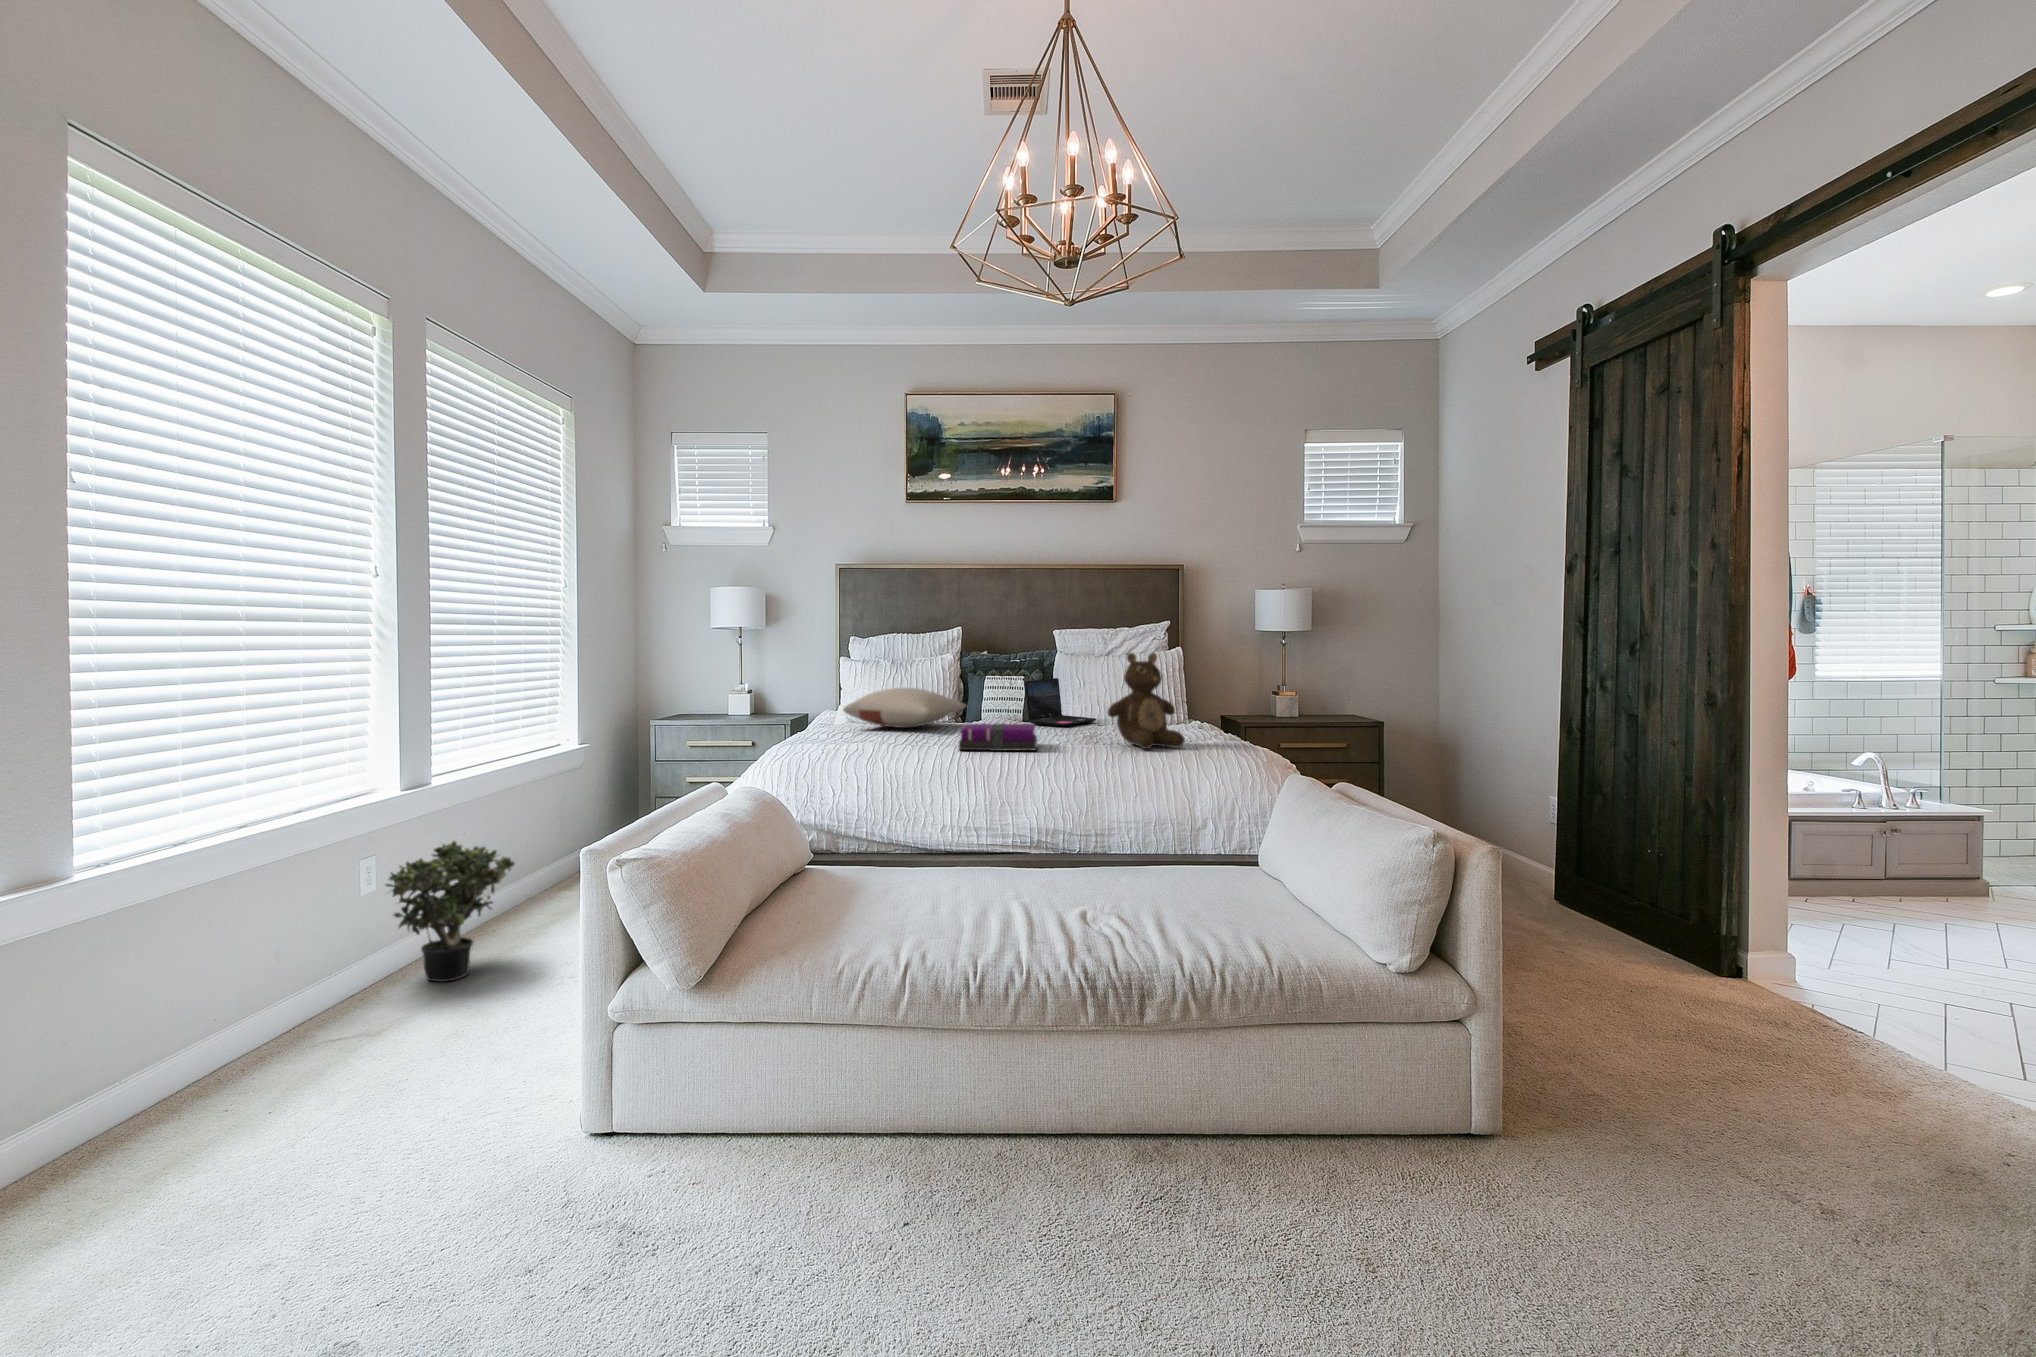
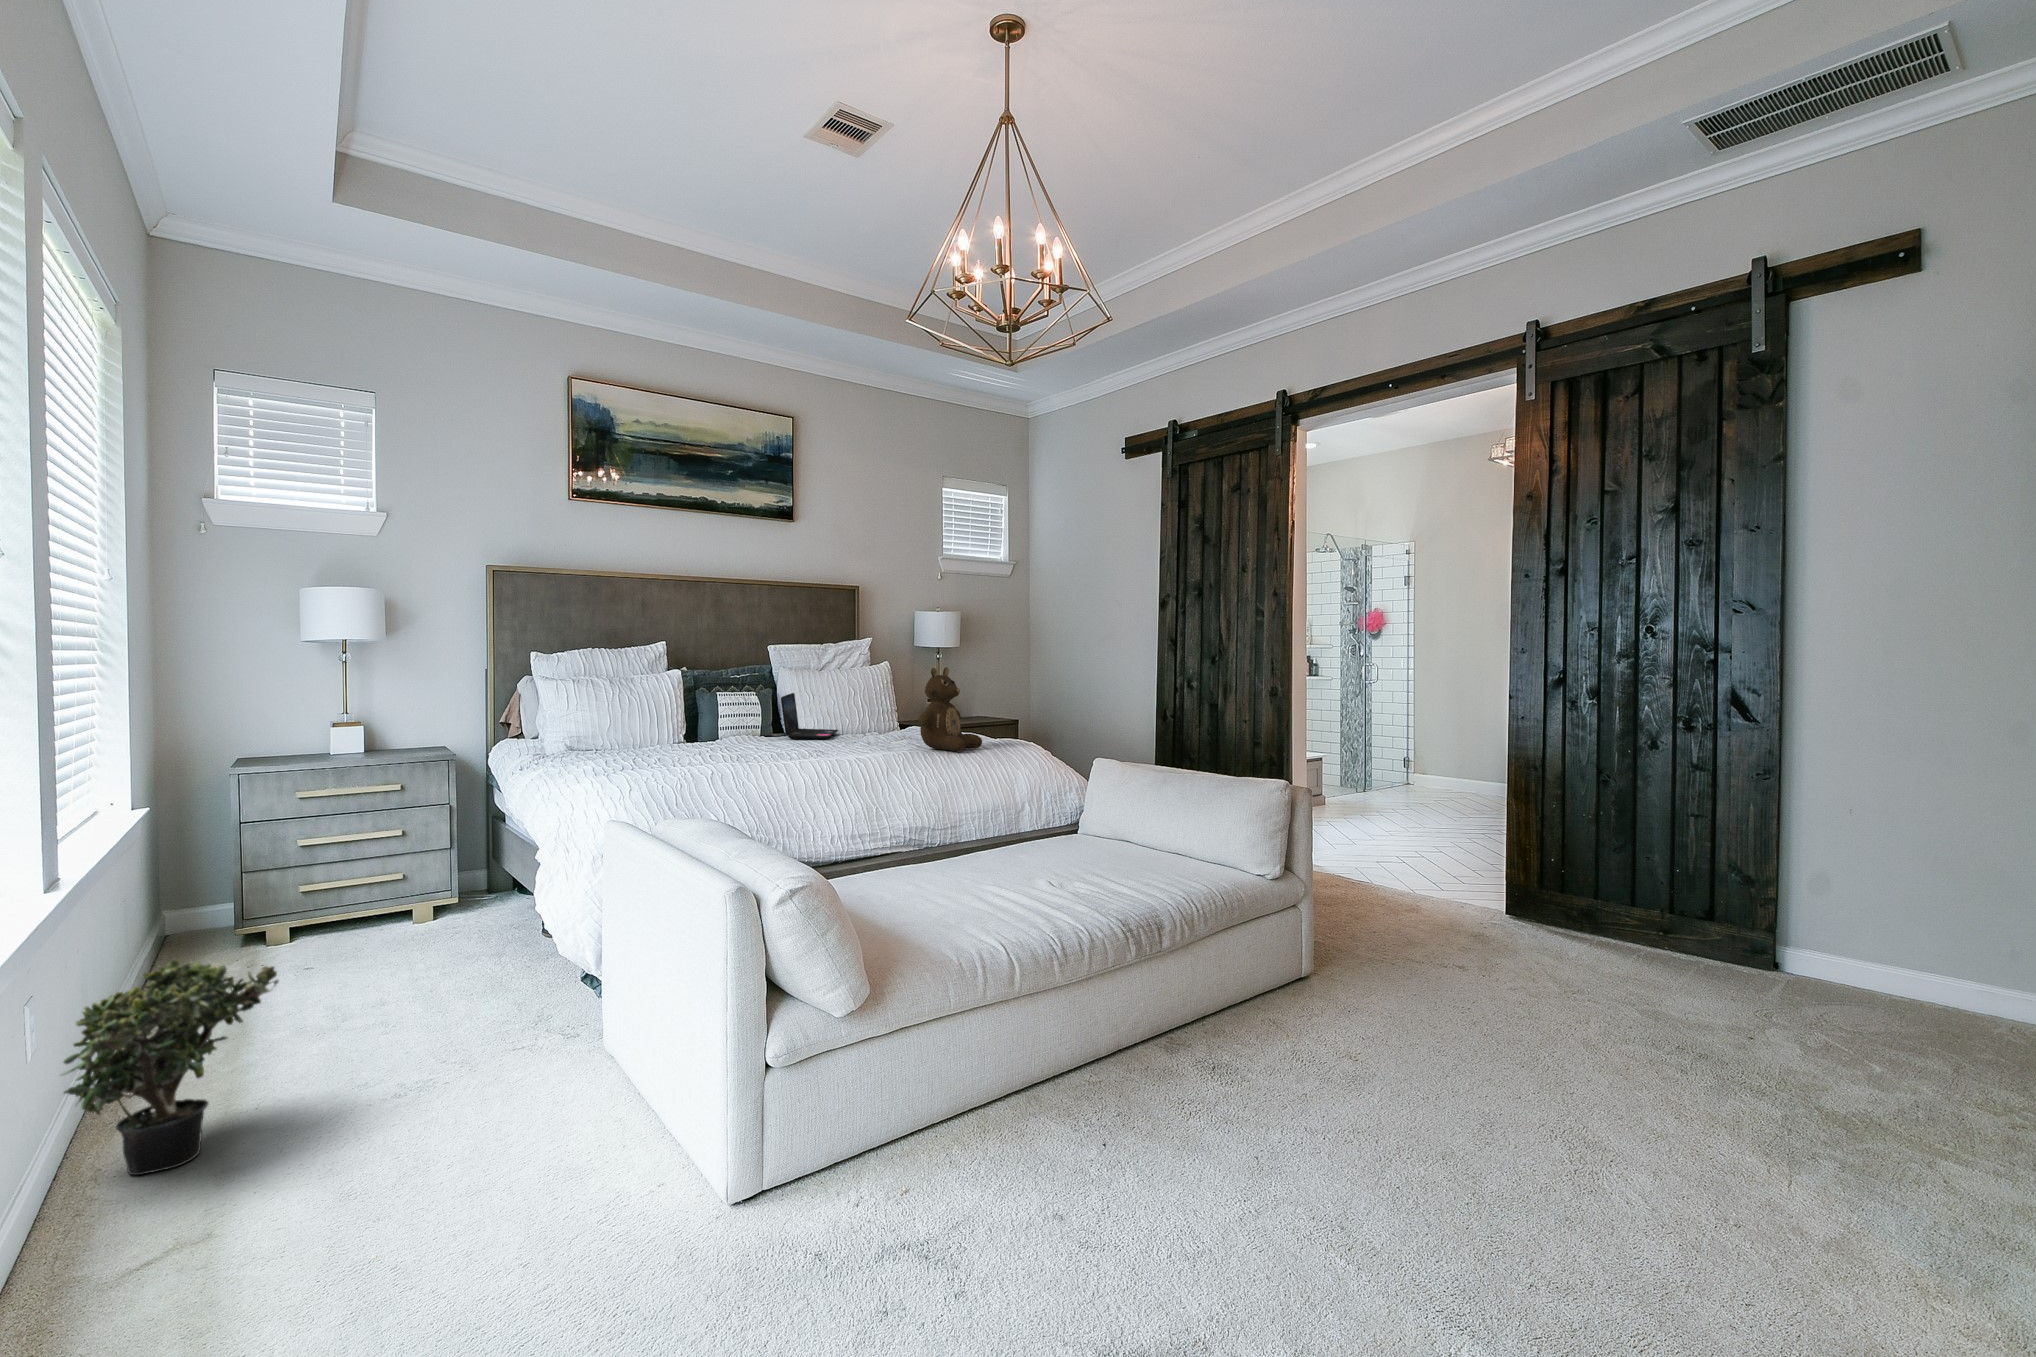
pillow: present [843,688,966,728] -> none [615,708,727,751]
notebook: present [959,723,1038,751] -> none [790,736,883,766]

